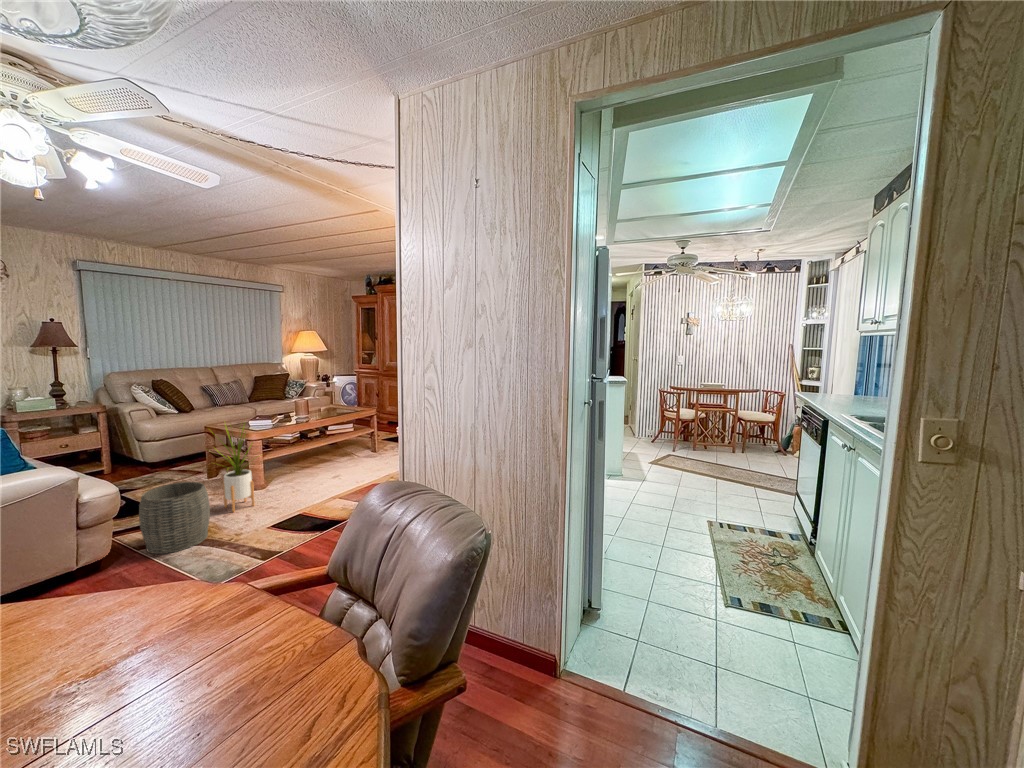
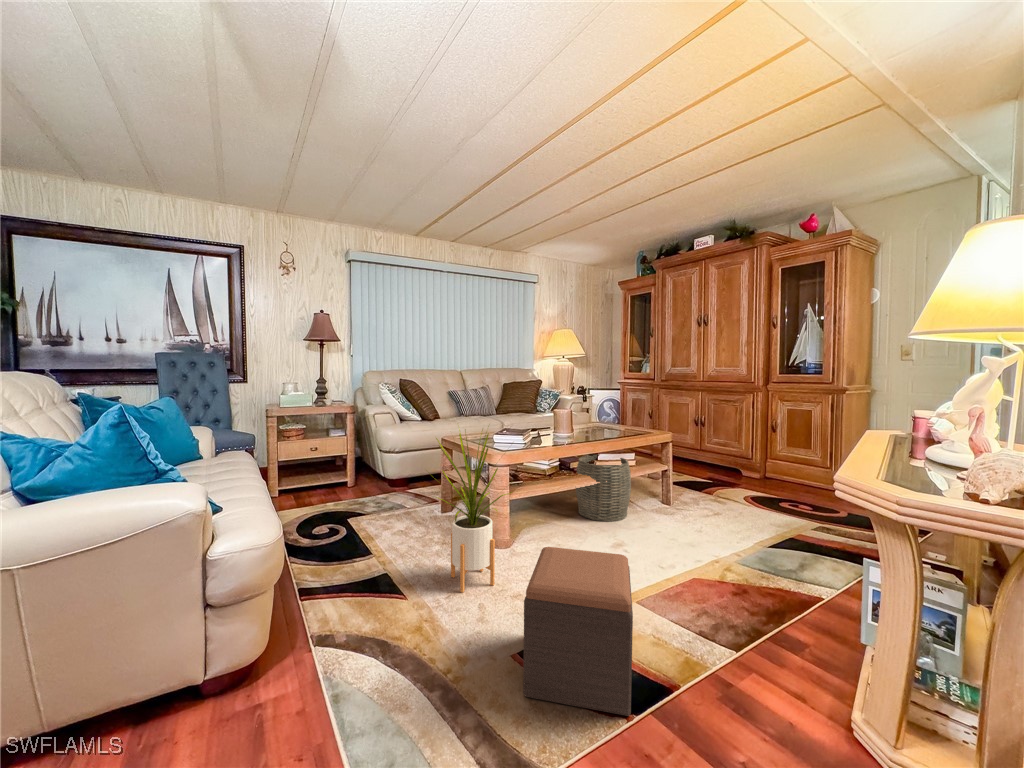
footstool: none [269,472,326,536] -> present [523,547,633,716]
woven basket: present [139,482,210,554] -> present [576,455,631,522]

